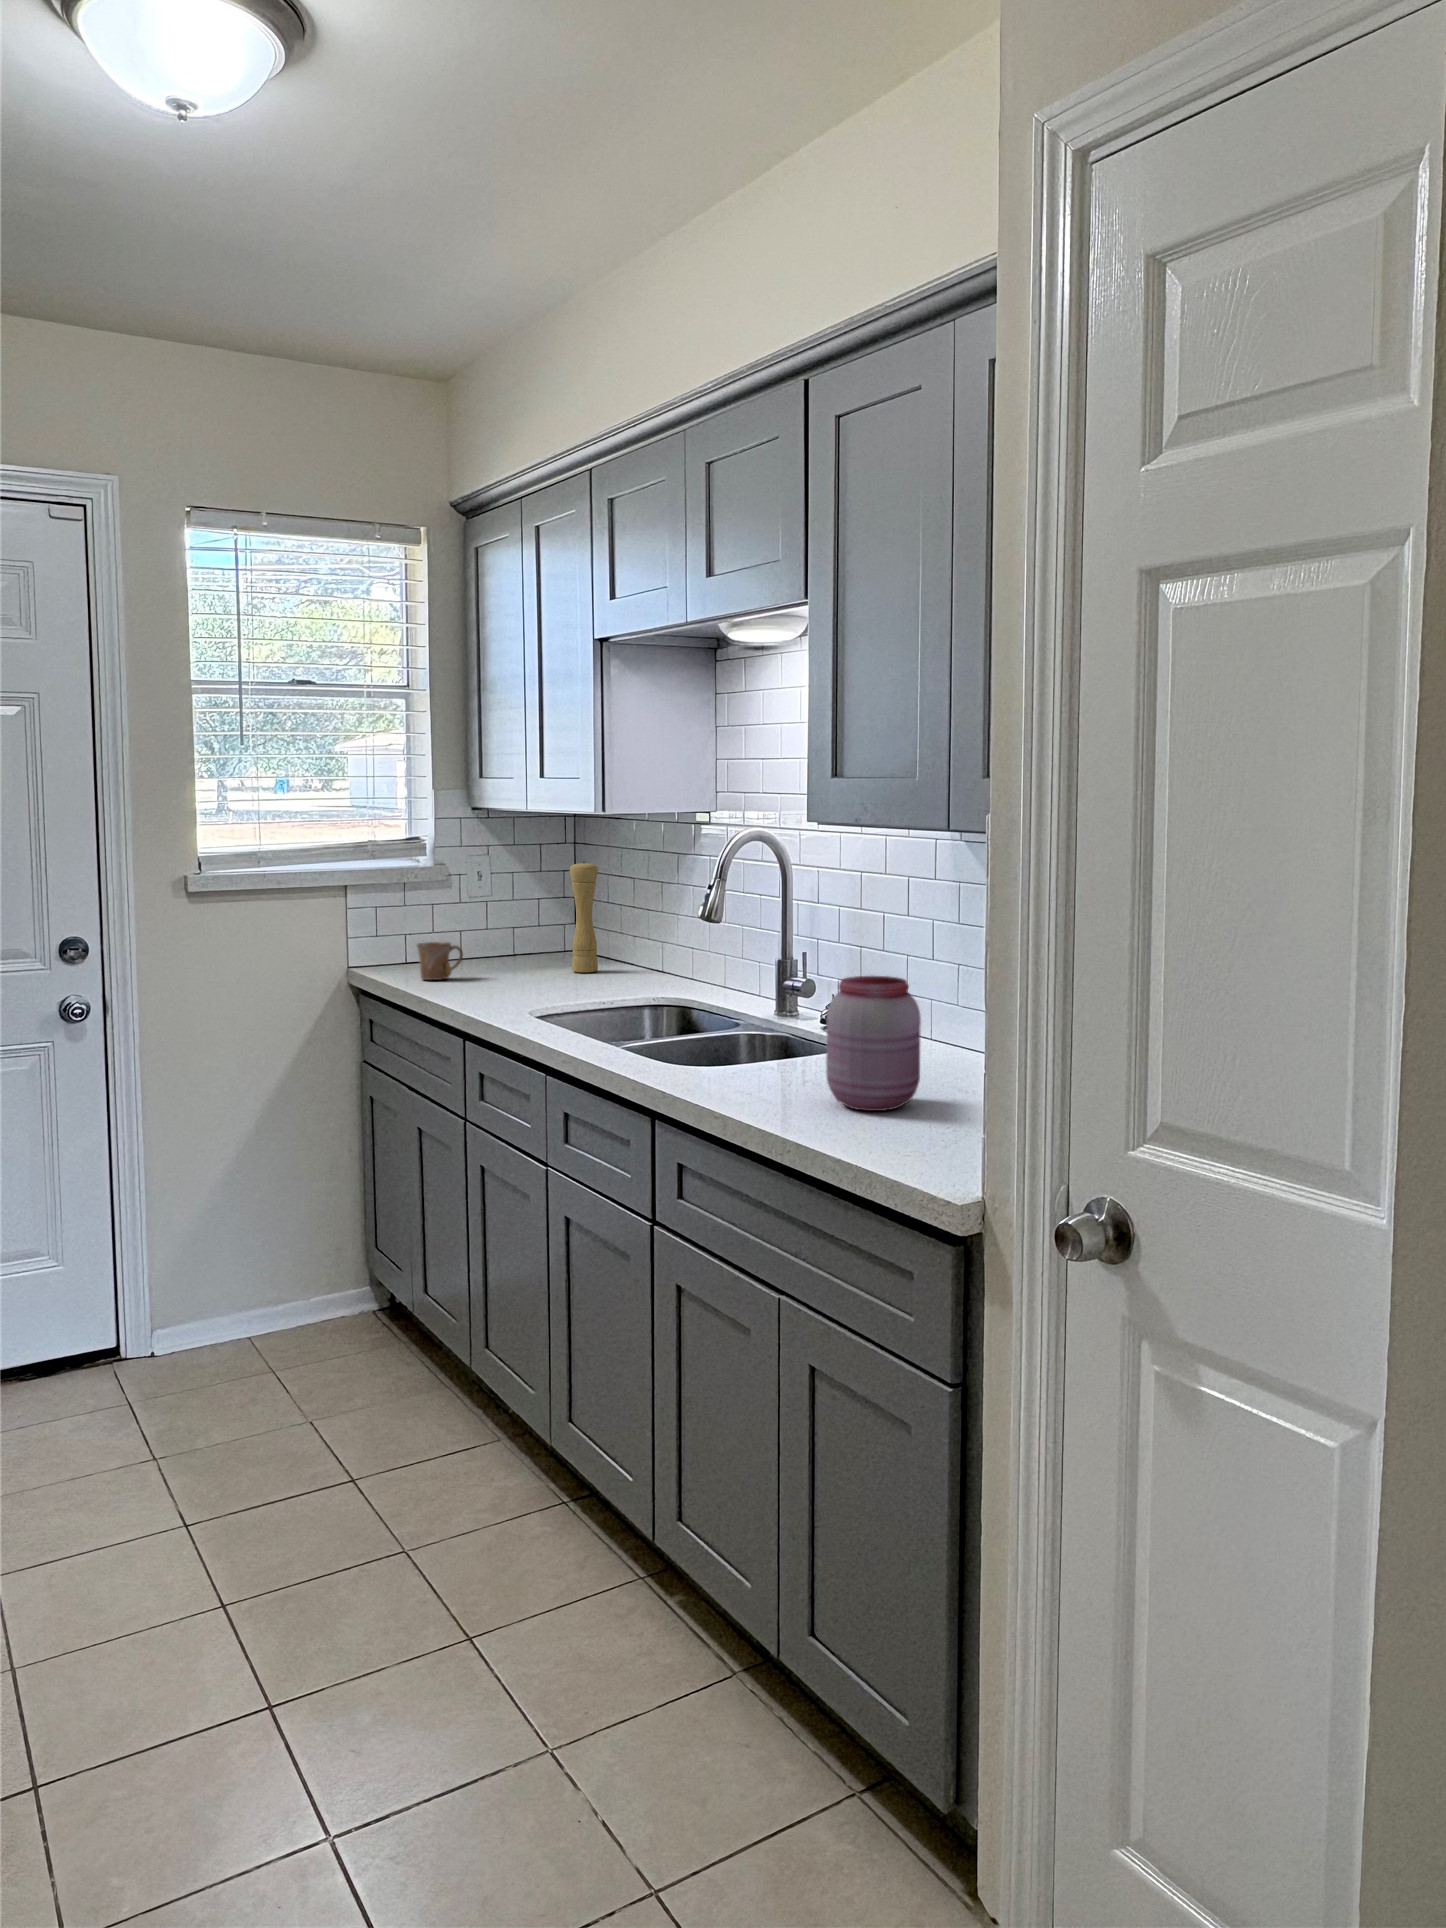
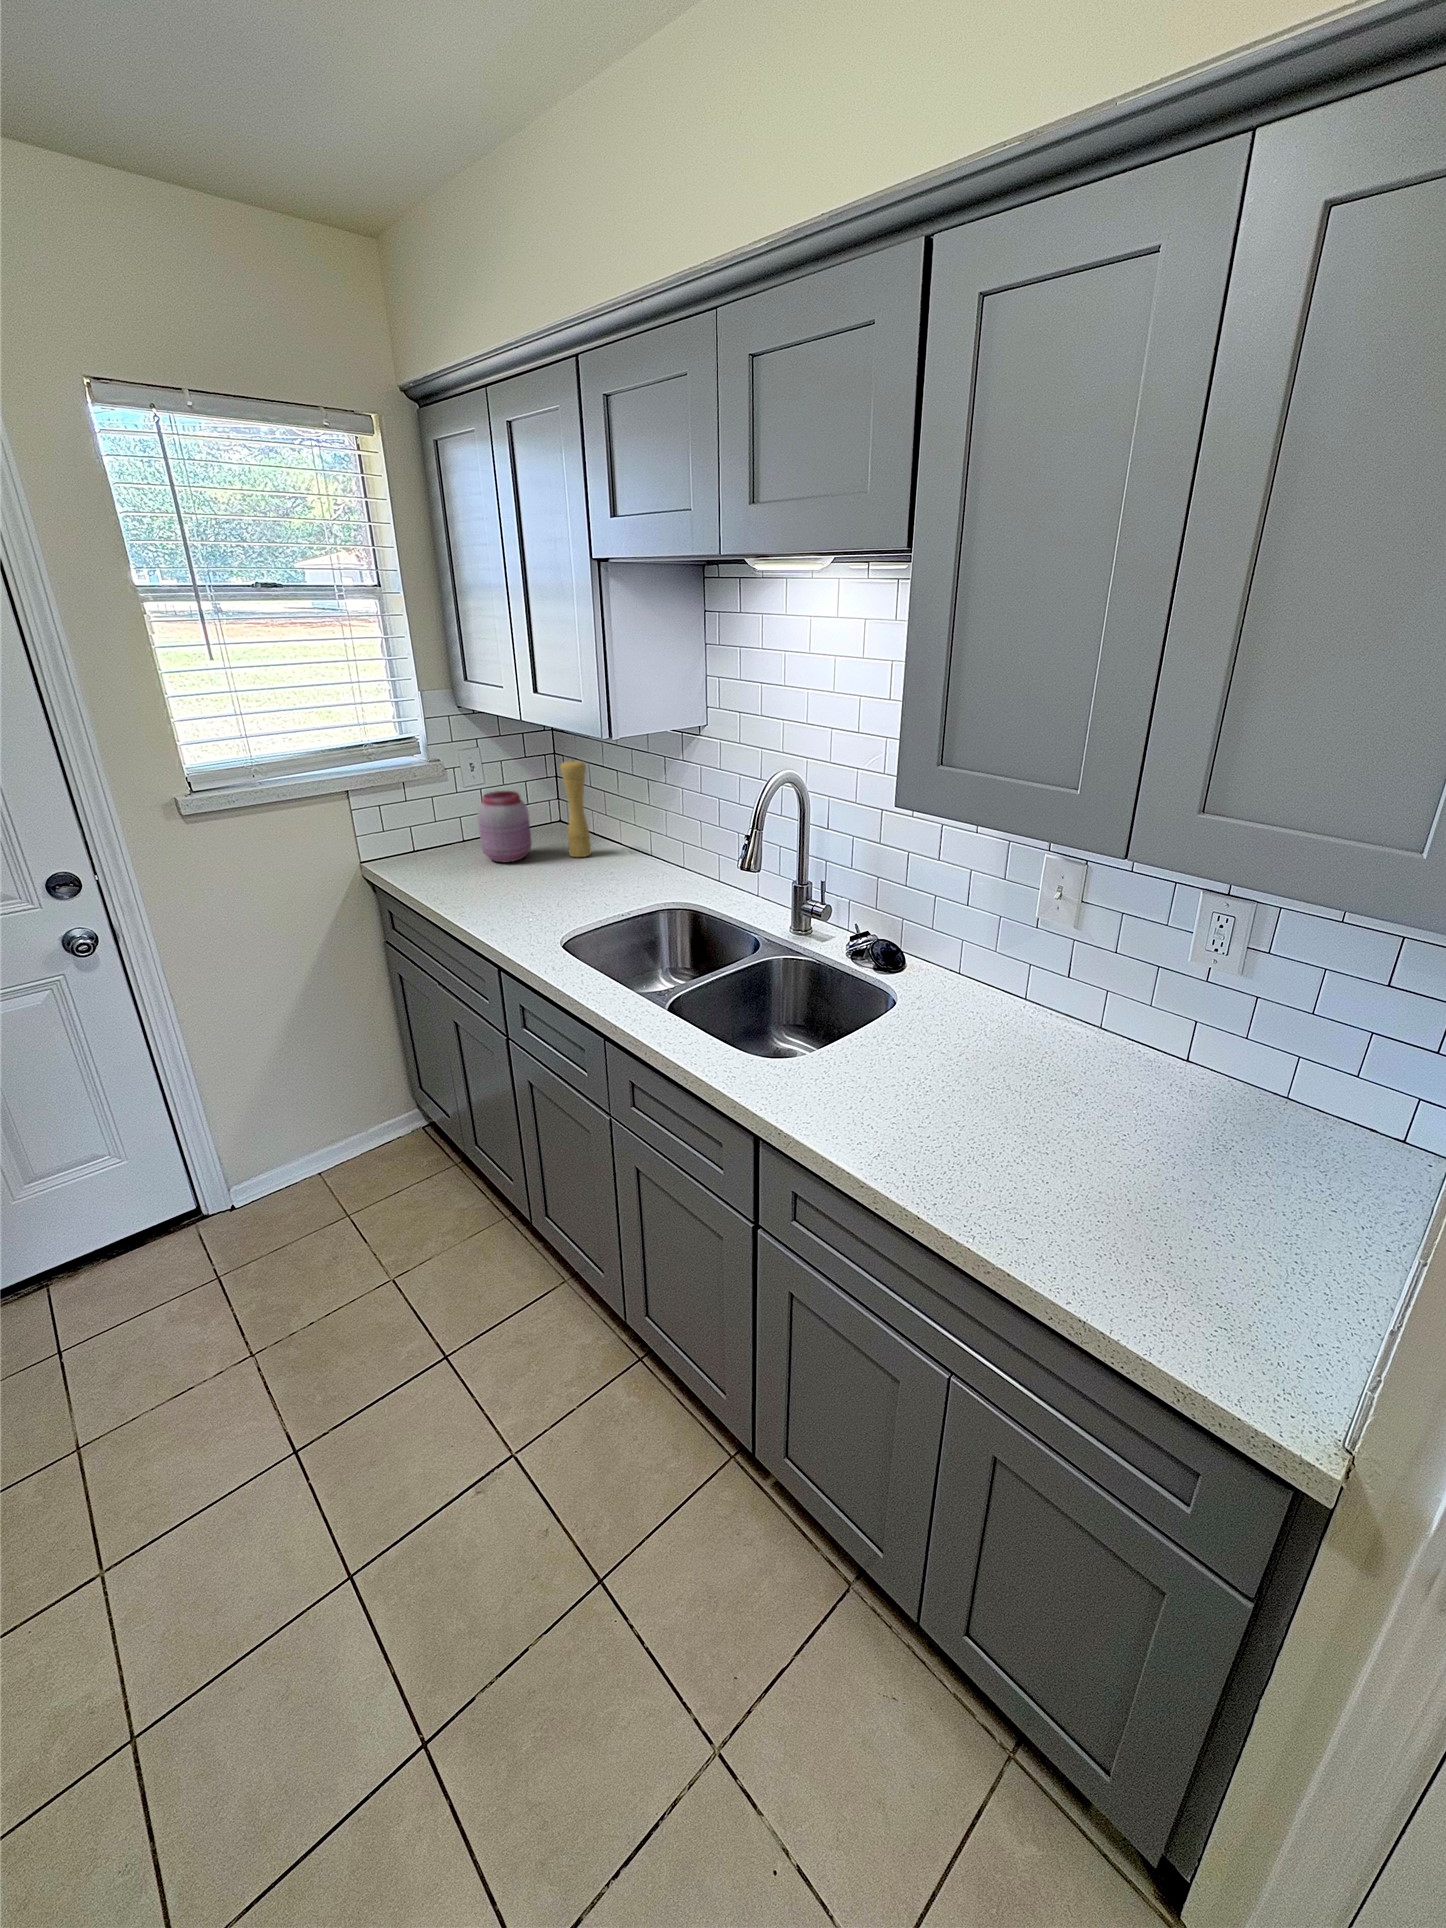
mug: present [417,942,463,980] -> none [426,844,472,882]
jar: present [826,976,921,1111] -> present [477,791,532,862]

